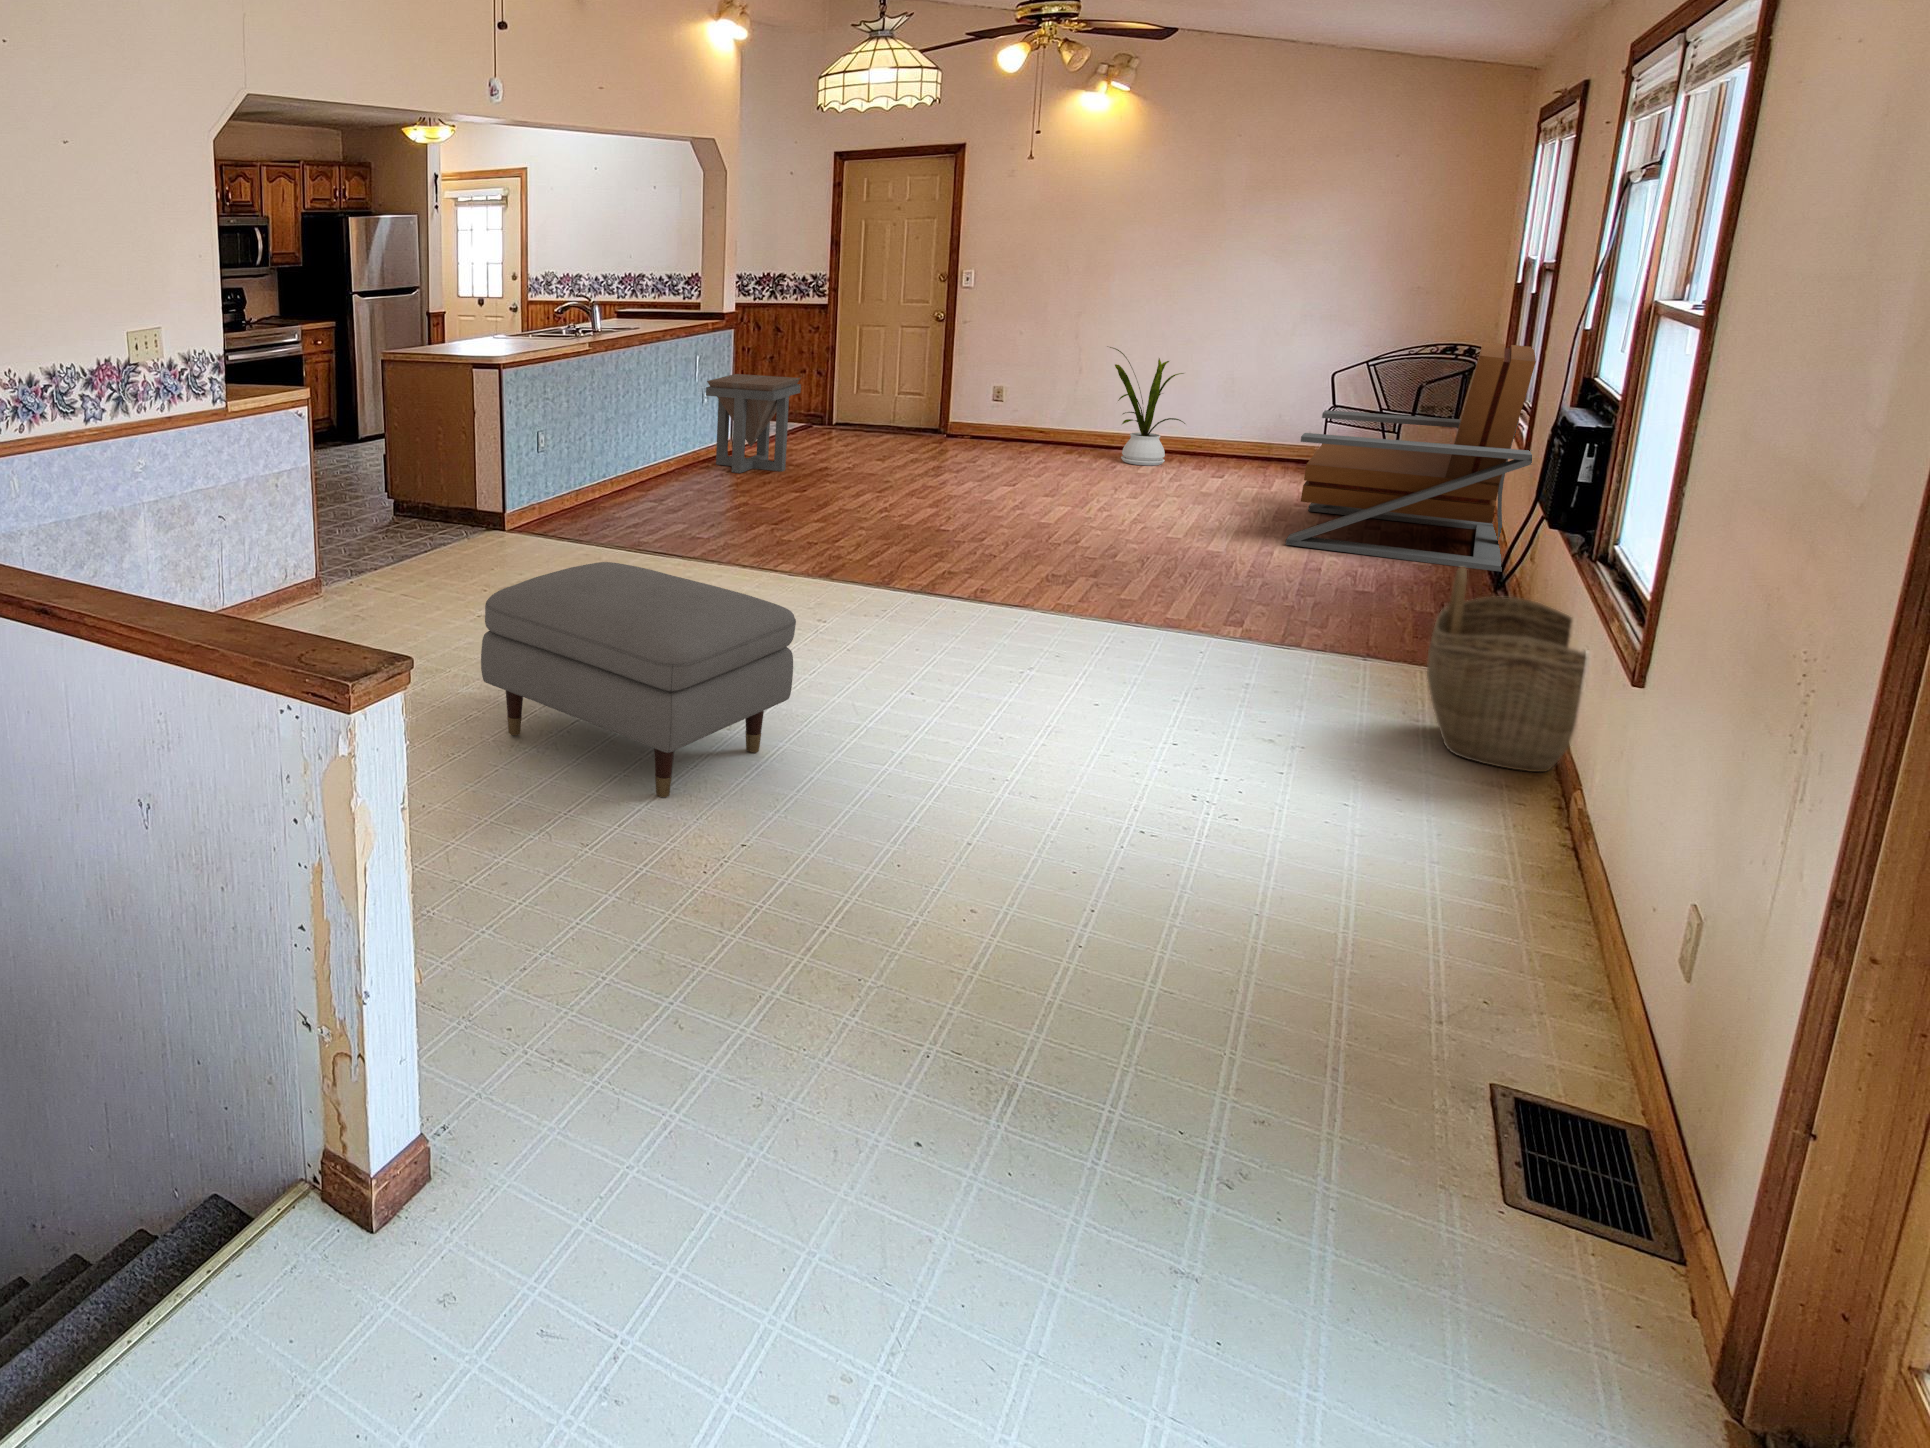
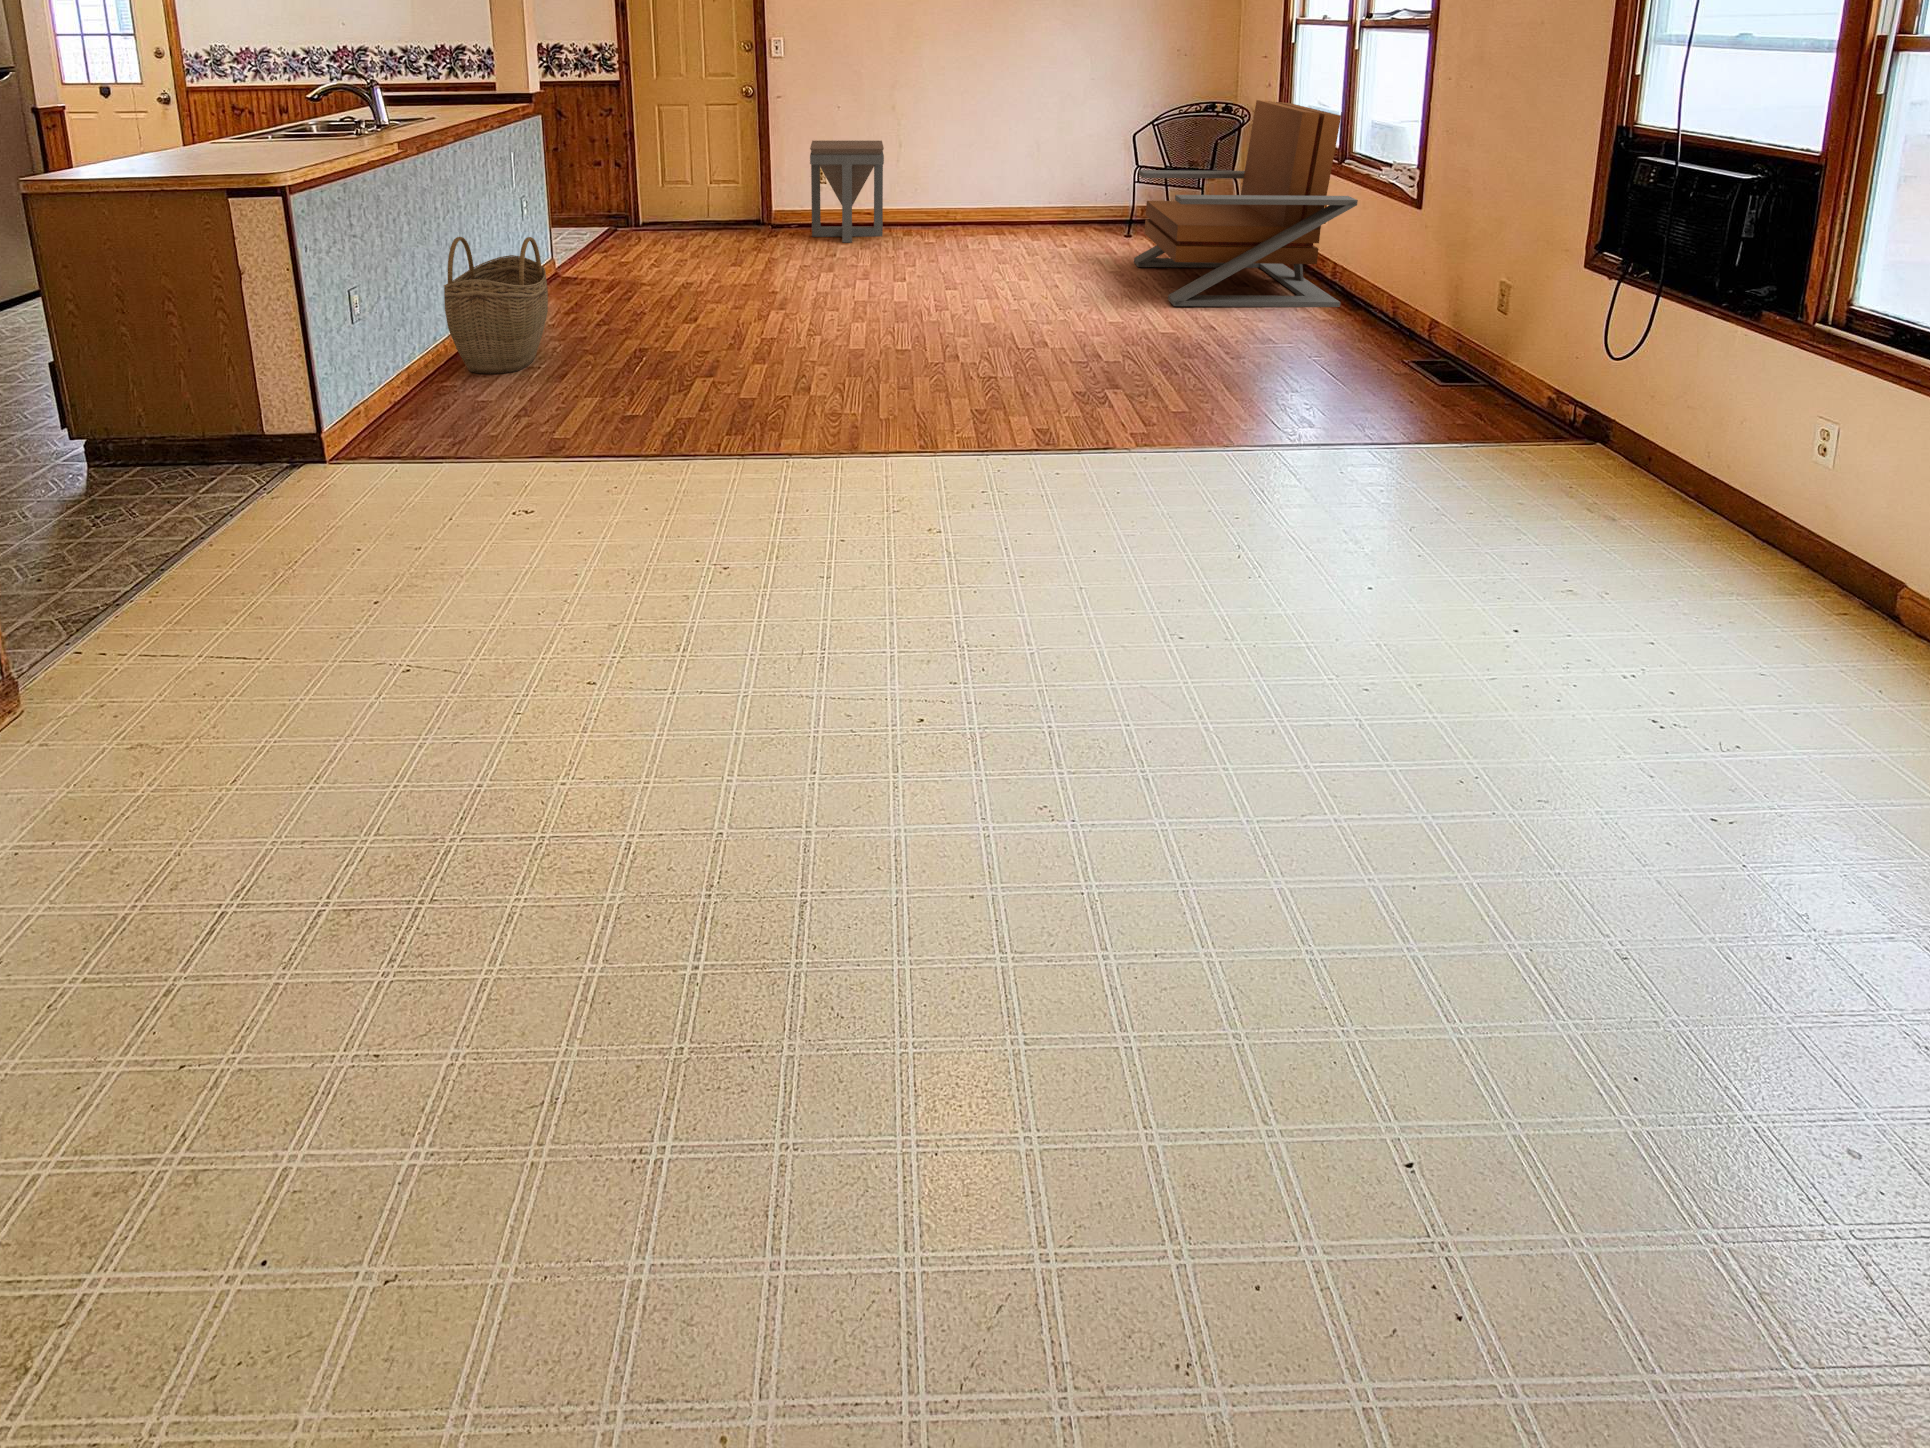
house plant: present [1110,347,1185,466] -> none [913,118,988,236]
side table: present [706,374,801,473] -> present [810,140,884,242]
ottoman: present [481,562,796,798] -> none [665,555,1240,1057]
woven basket: present [1427,567,1587,772] -> present [444,237,548,374]

